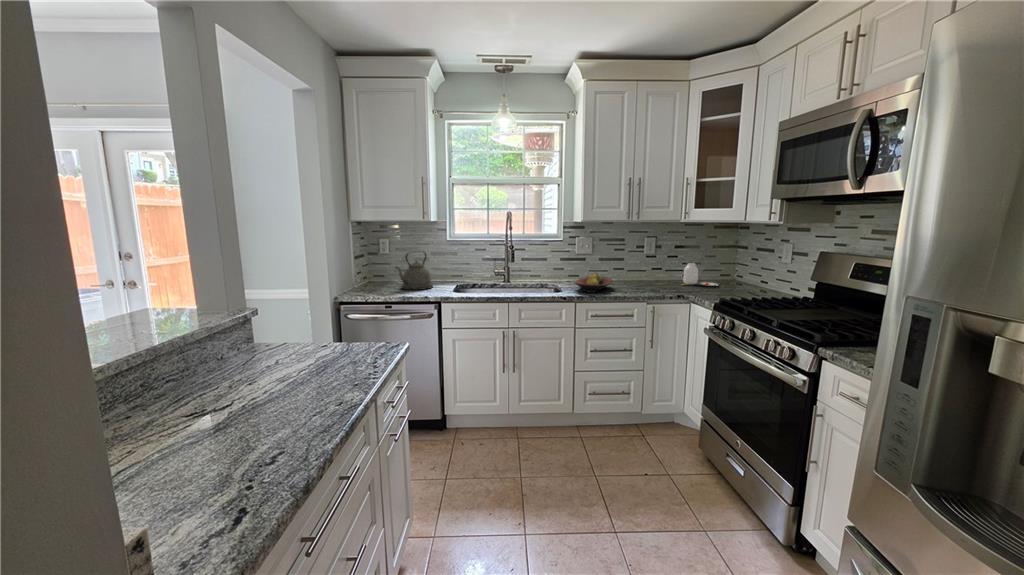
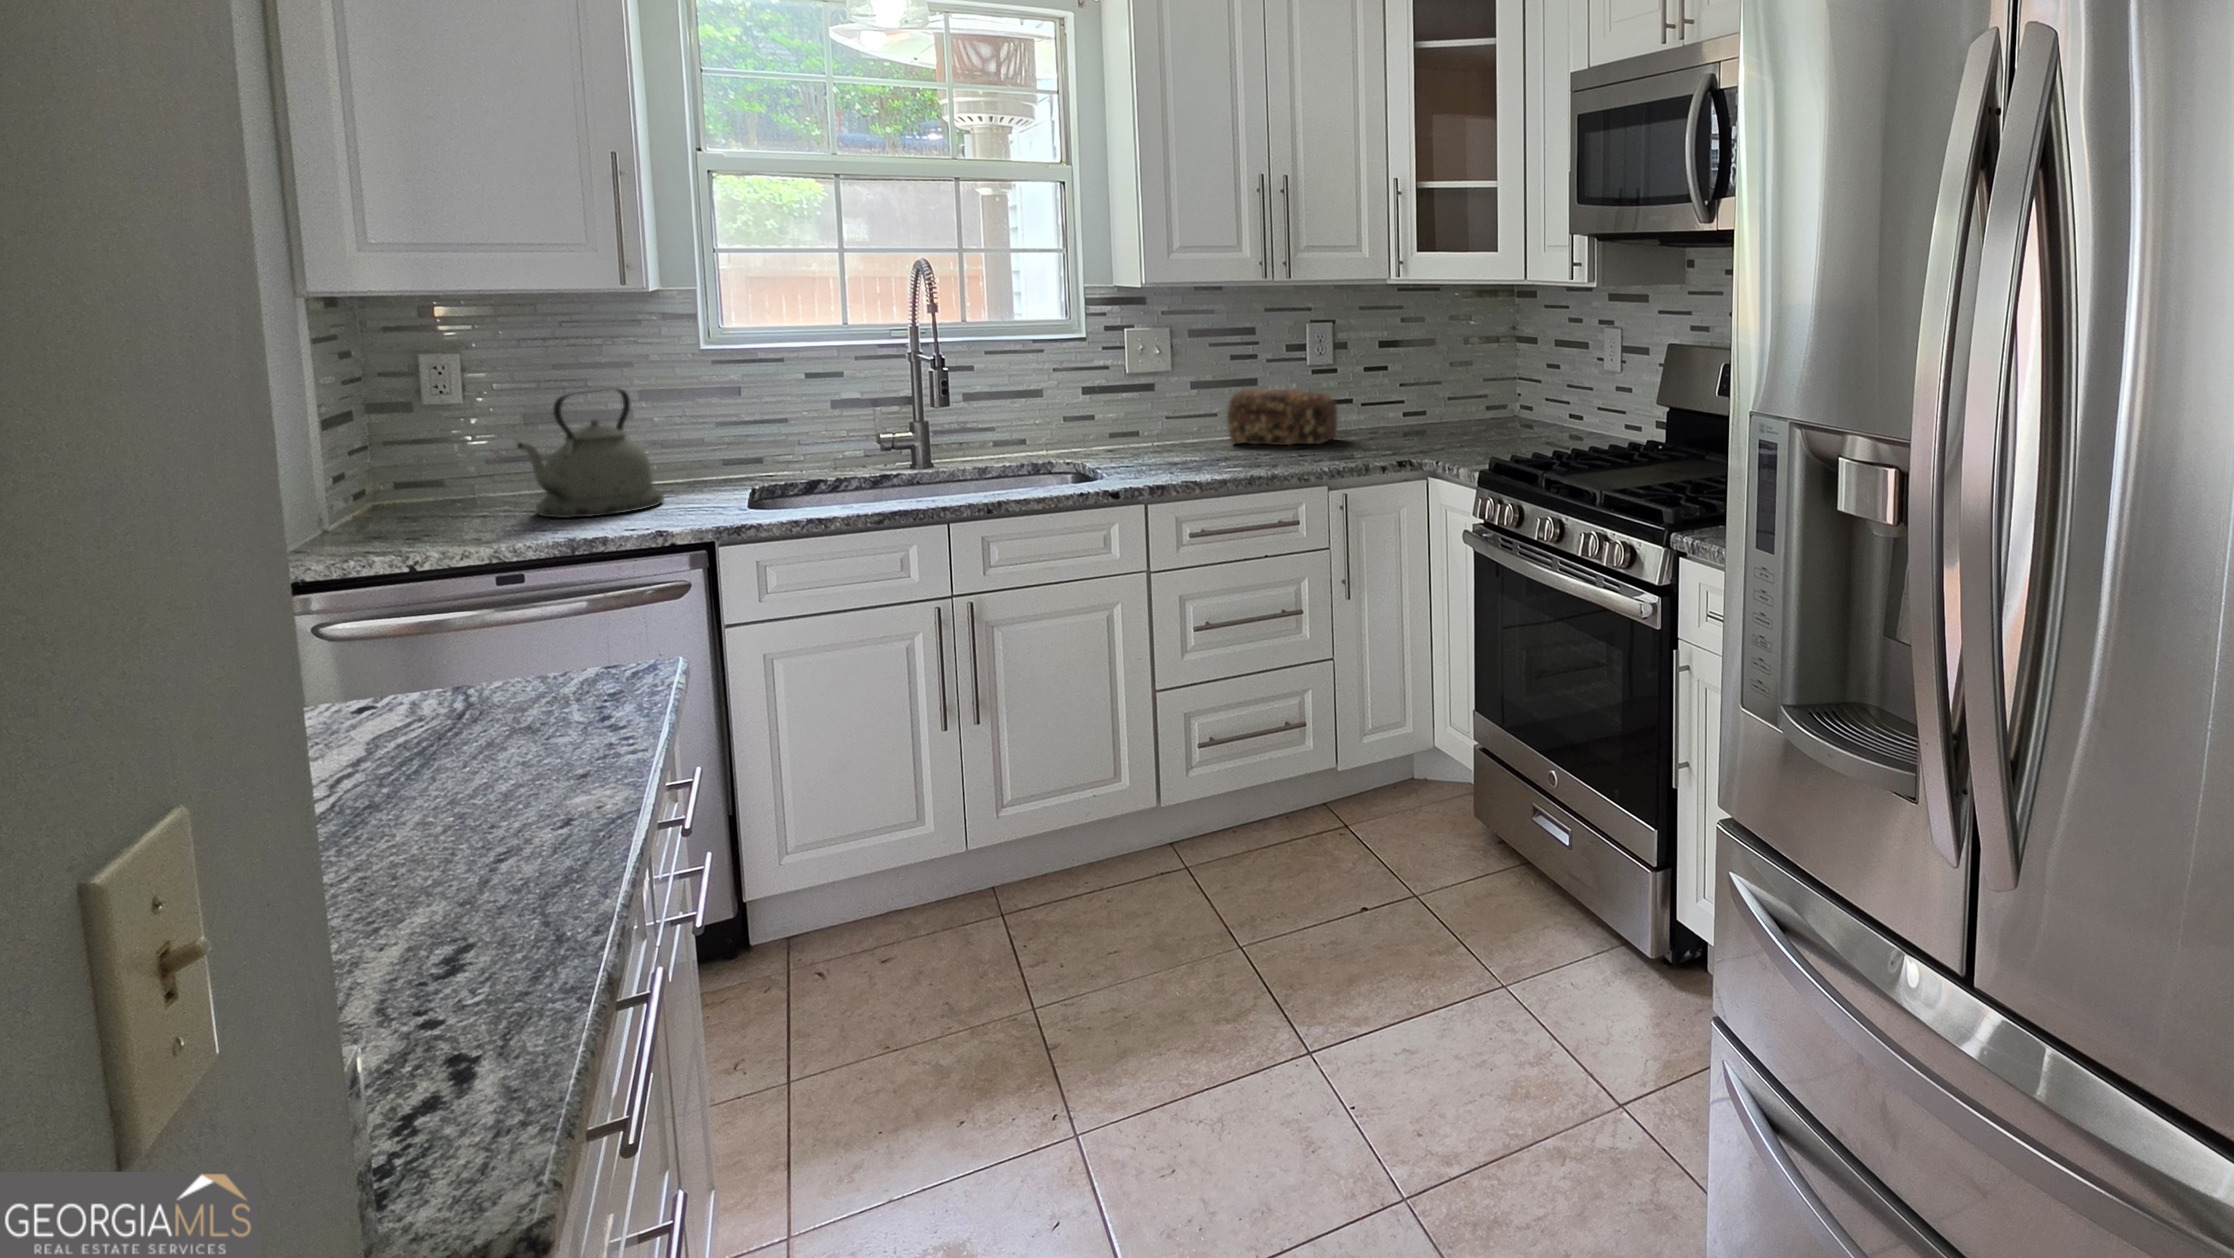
bread loaf: none [611,263,655,285] -> present [1227,390,1337,445]
jar: present [682,263,718,286] -> none [1401,381,1486,437]
fruit bowl: present [575,273,613,293] -> none [1134,420,1235,474]

